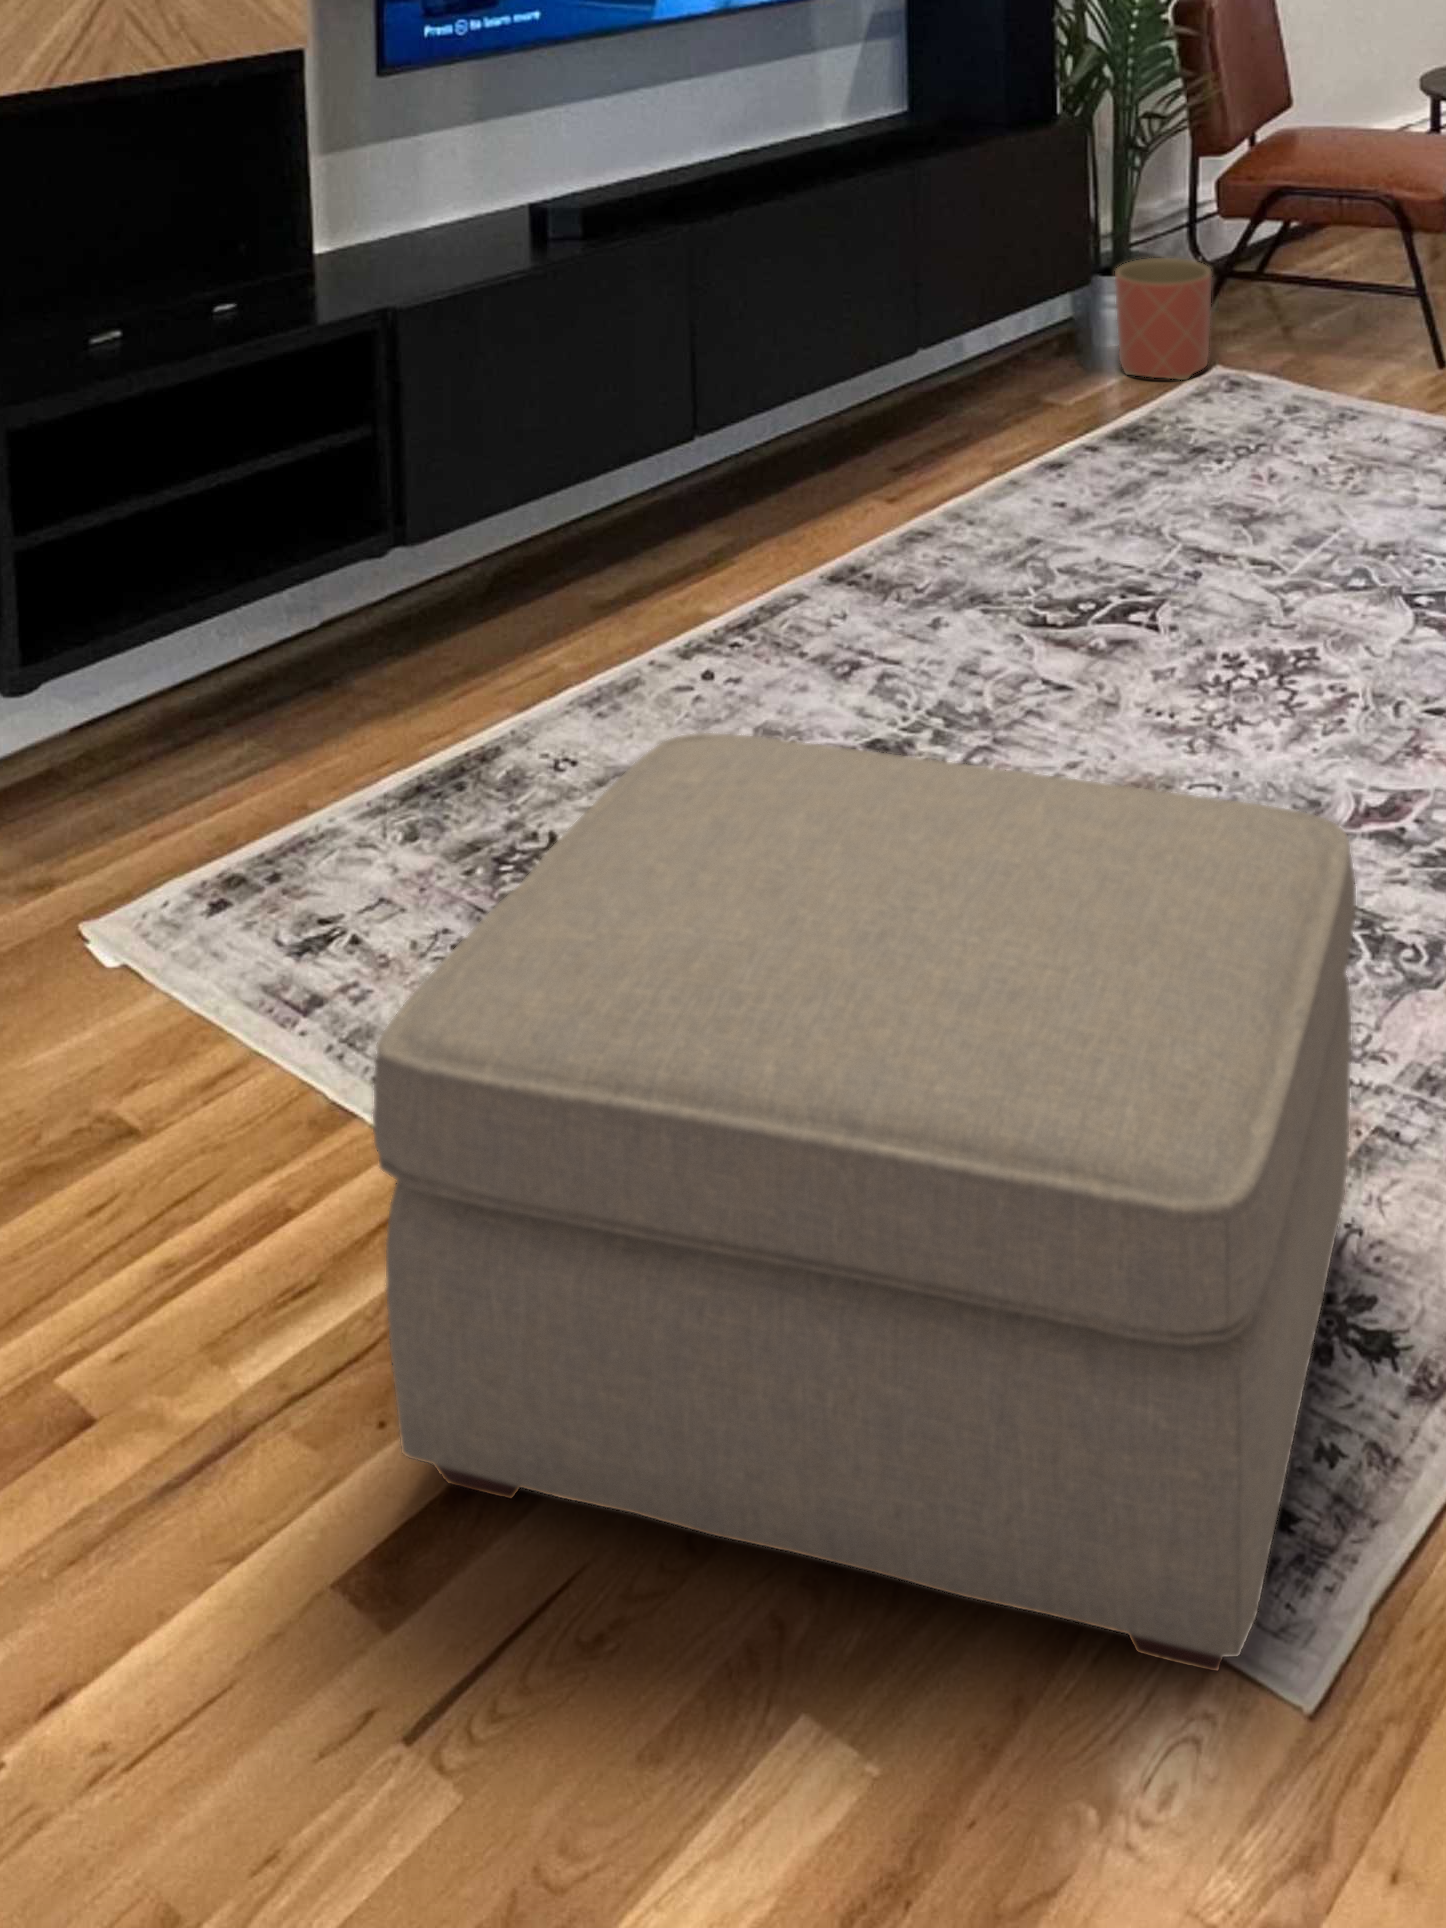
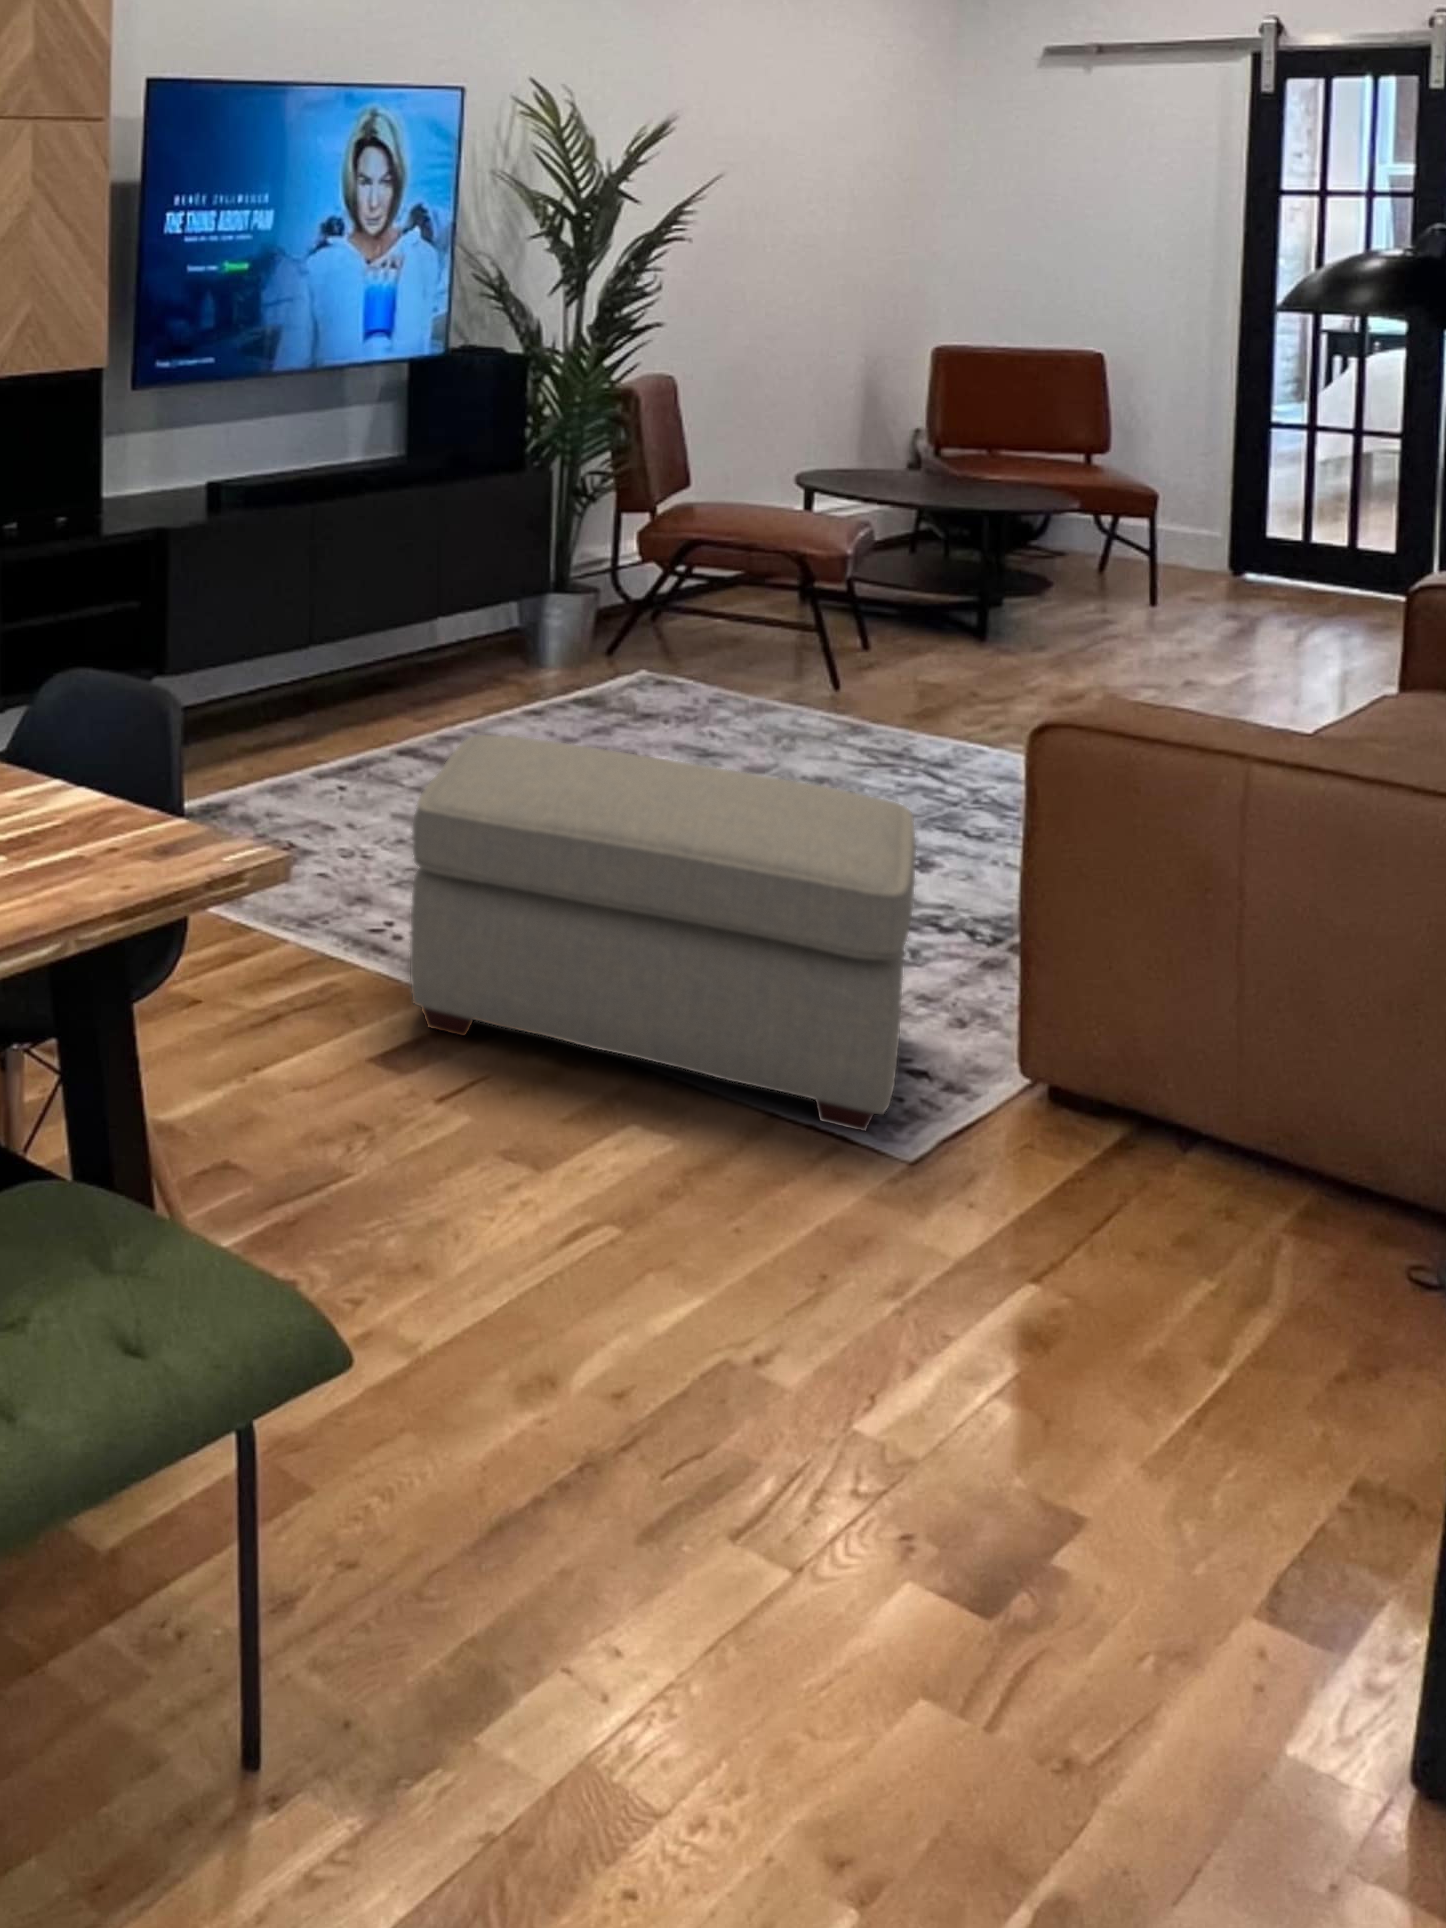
planter: present [1115,258,1212,380] -> none [561,583,642,673]

